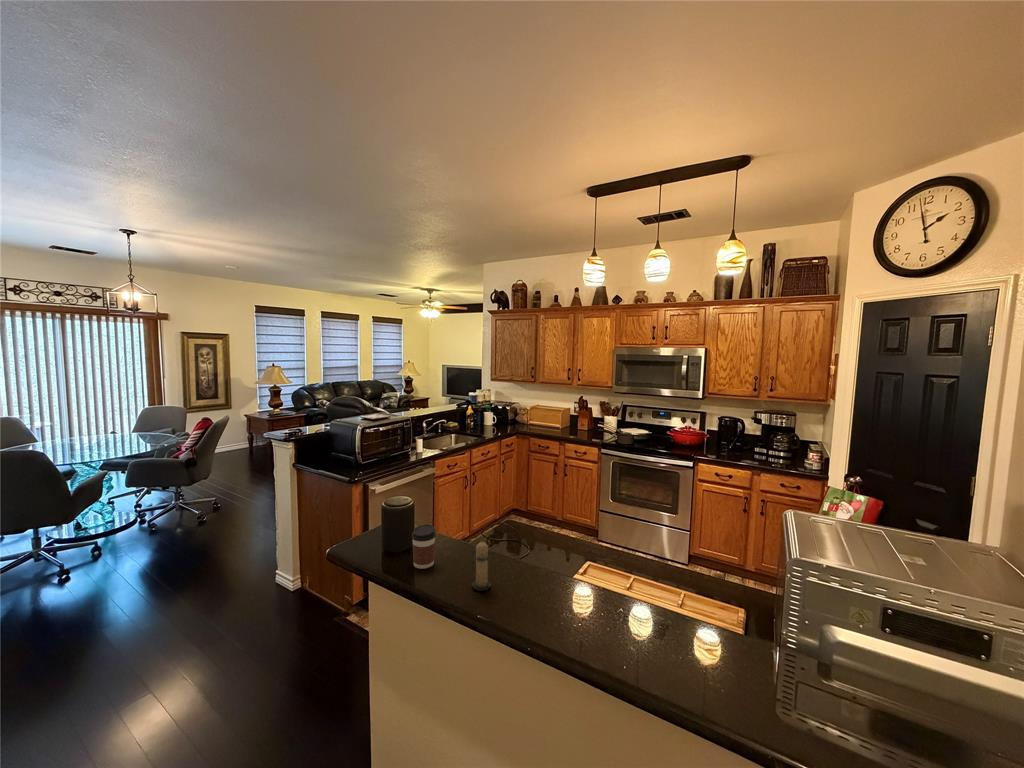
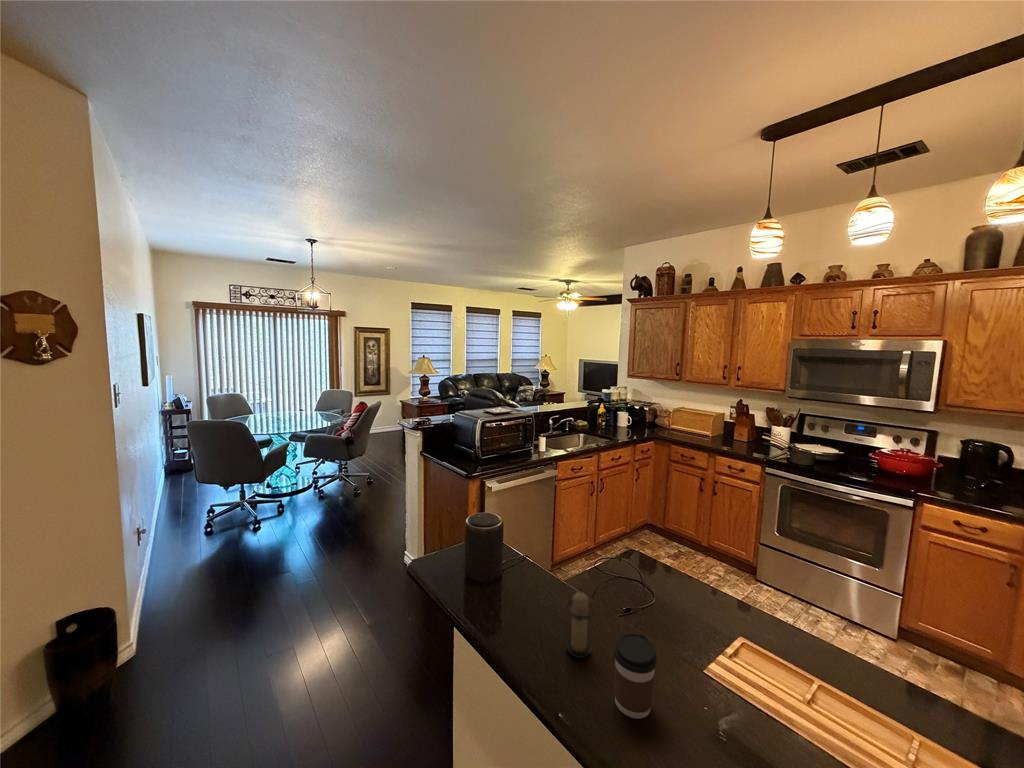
coffee cup: present [412,525,436,569] -> present [614,633,657,719]

